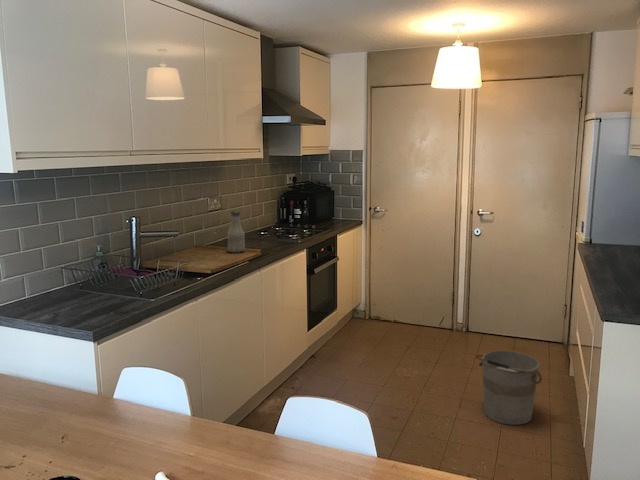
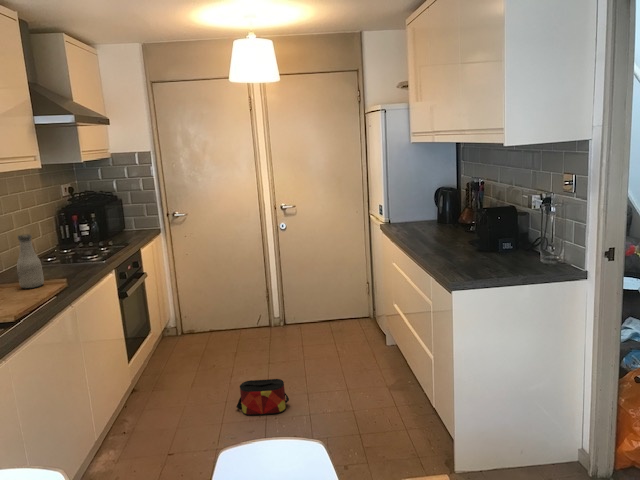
bucket: present [476,351,542,425] -> none [324,334,387,406]
bag: none [386,370,435,407] -> present [236,379,289,416]

